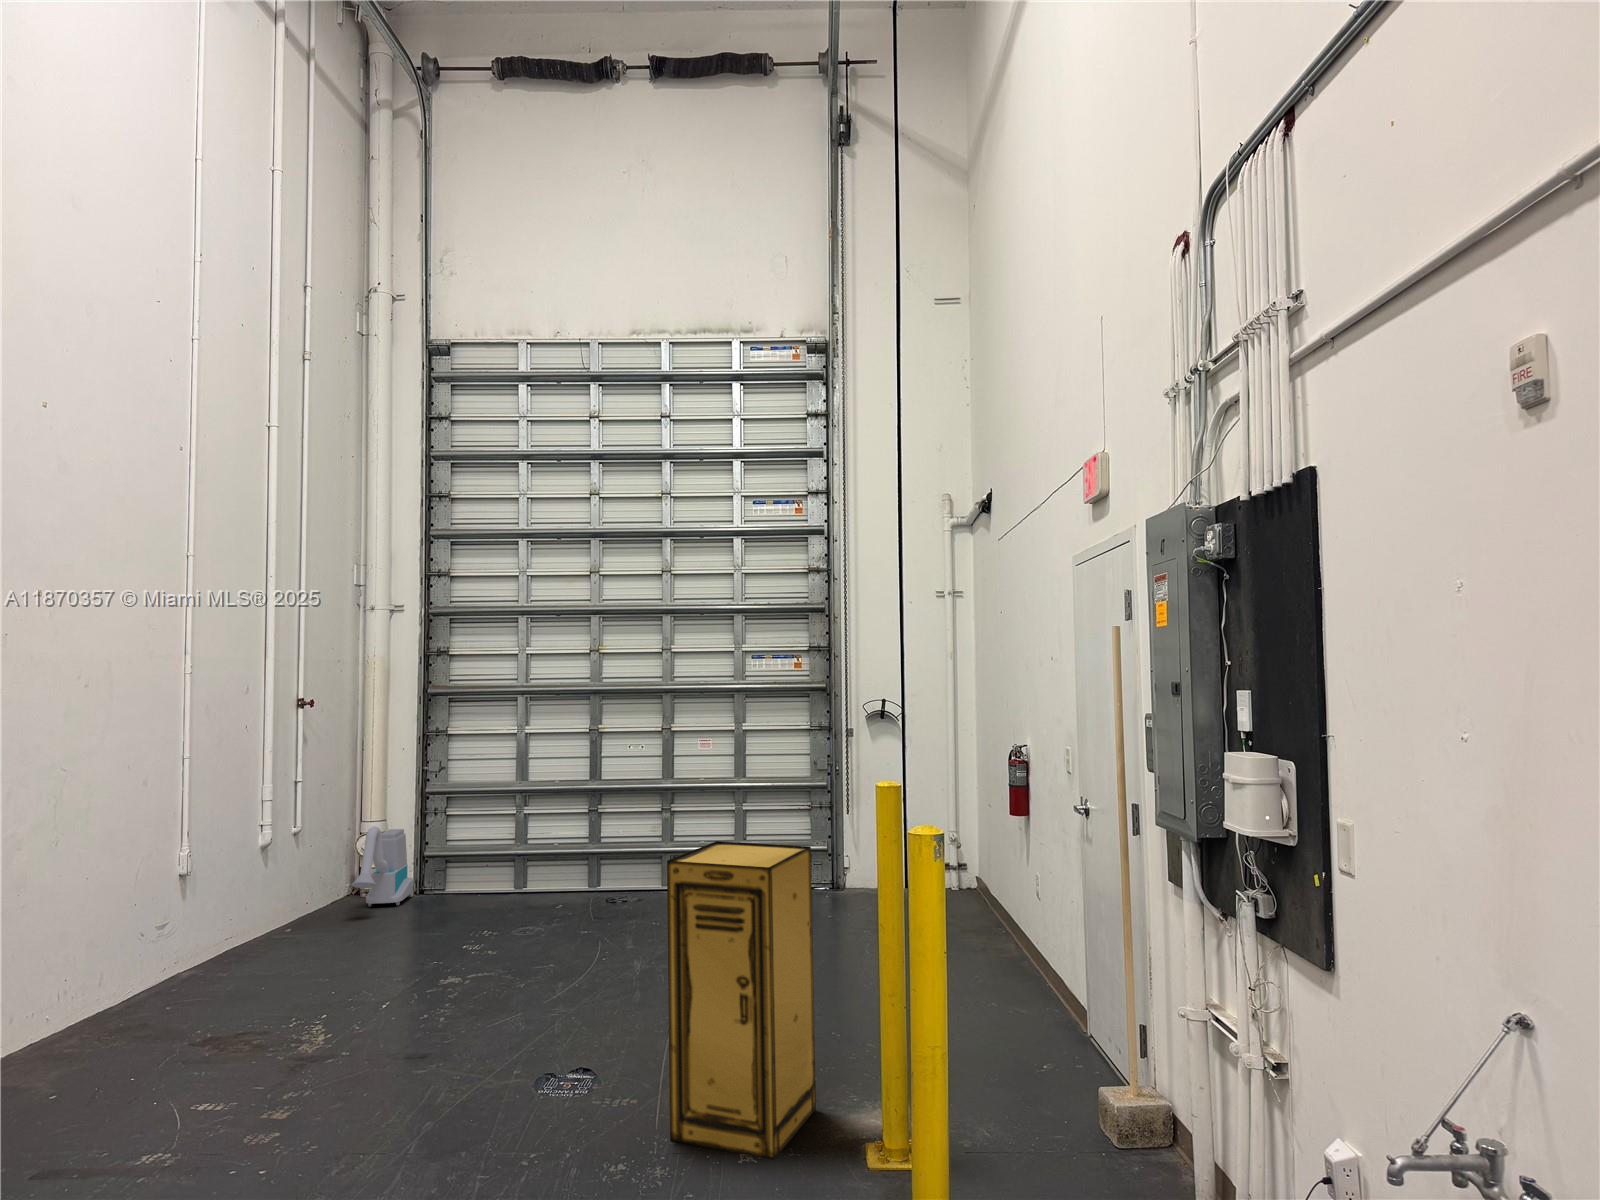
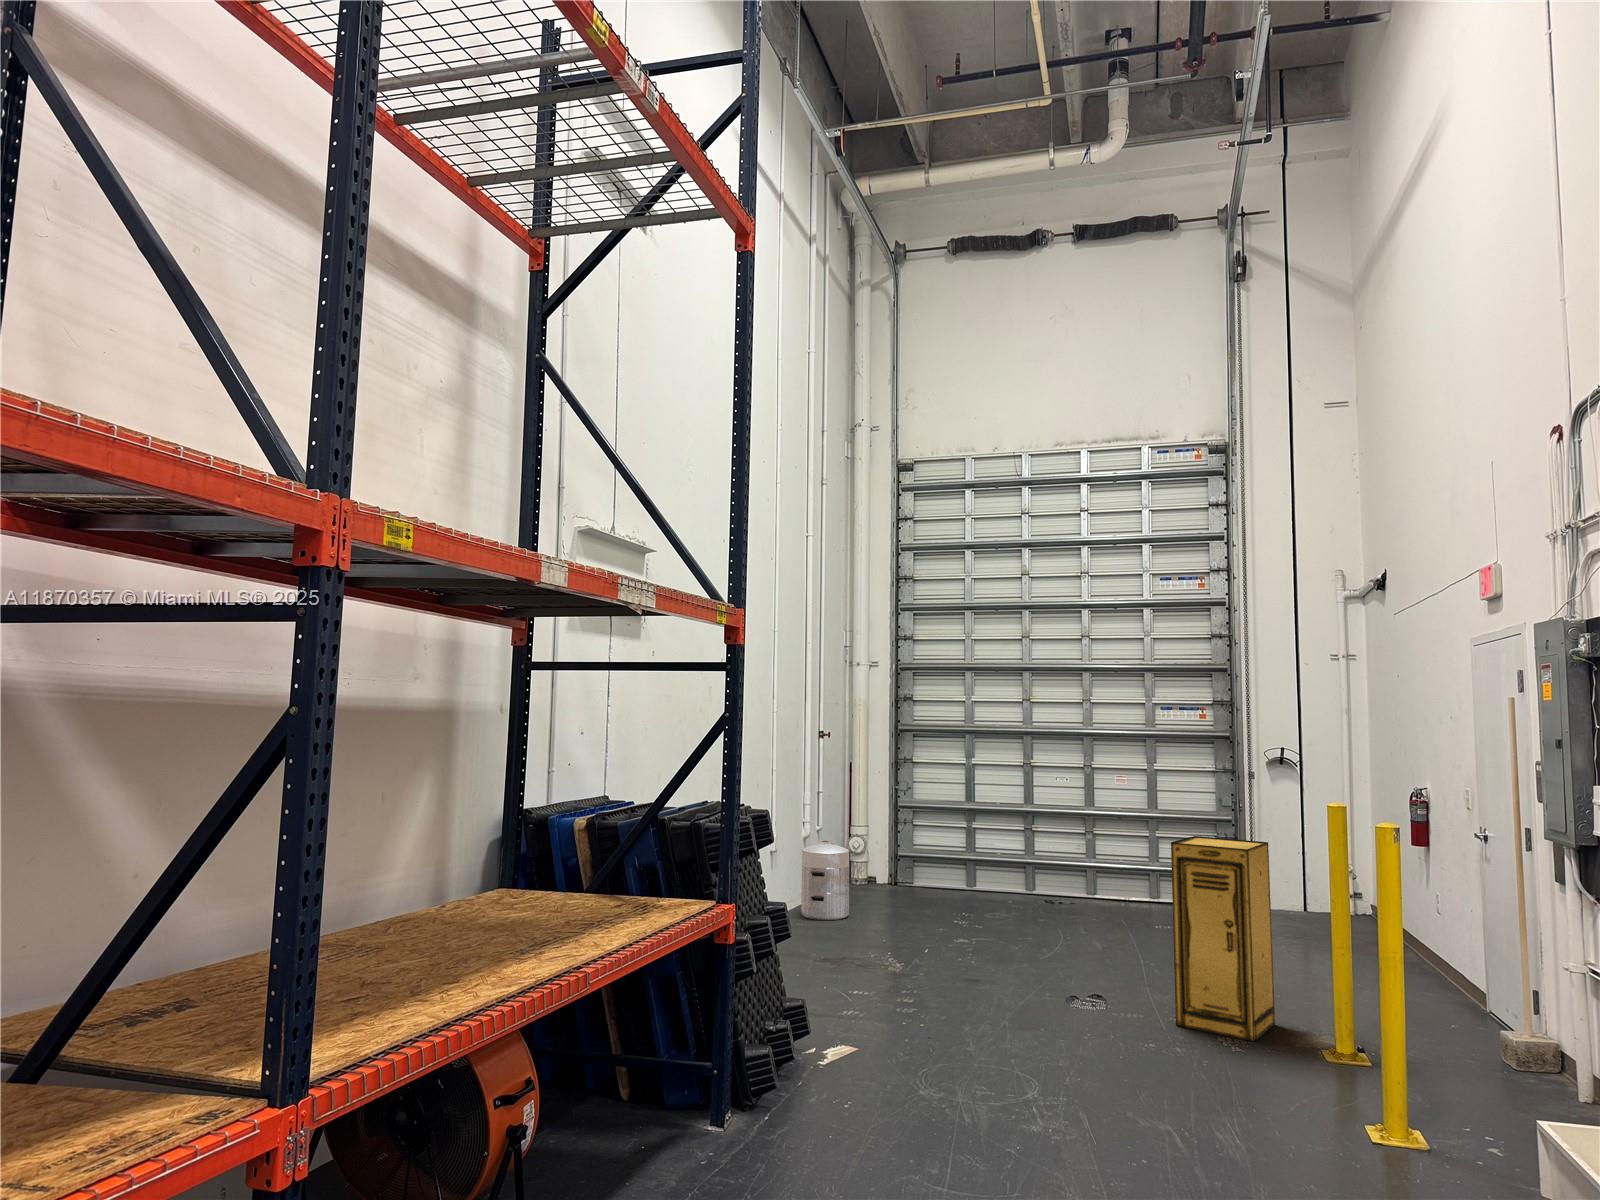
vacuum cleaner: present [351,826,414,907] -> none [857,828,889,890]
waste bin: none [230,859,309,975] -> present [801,841,849,920]

